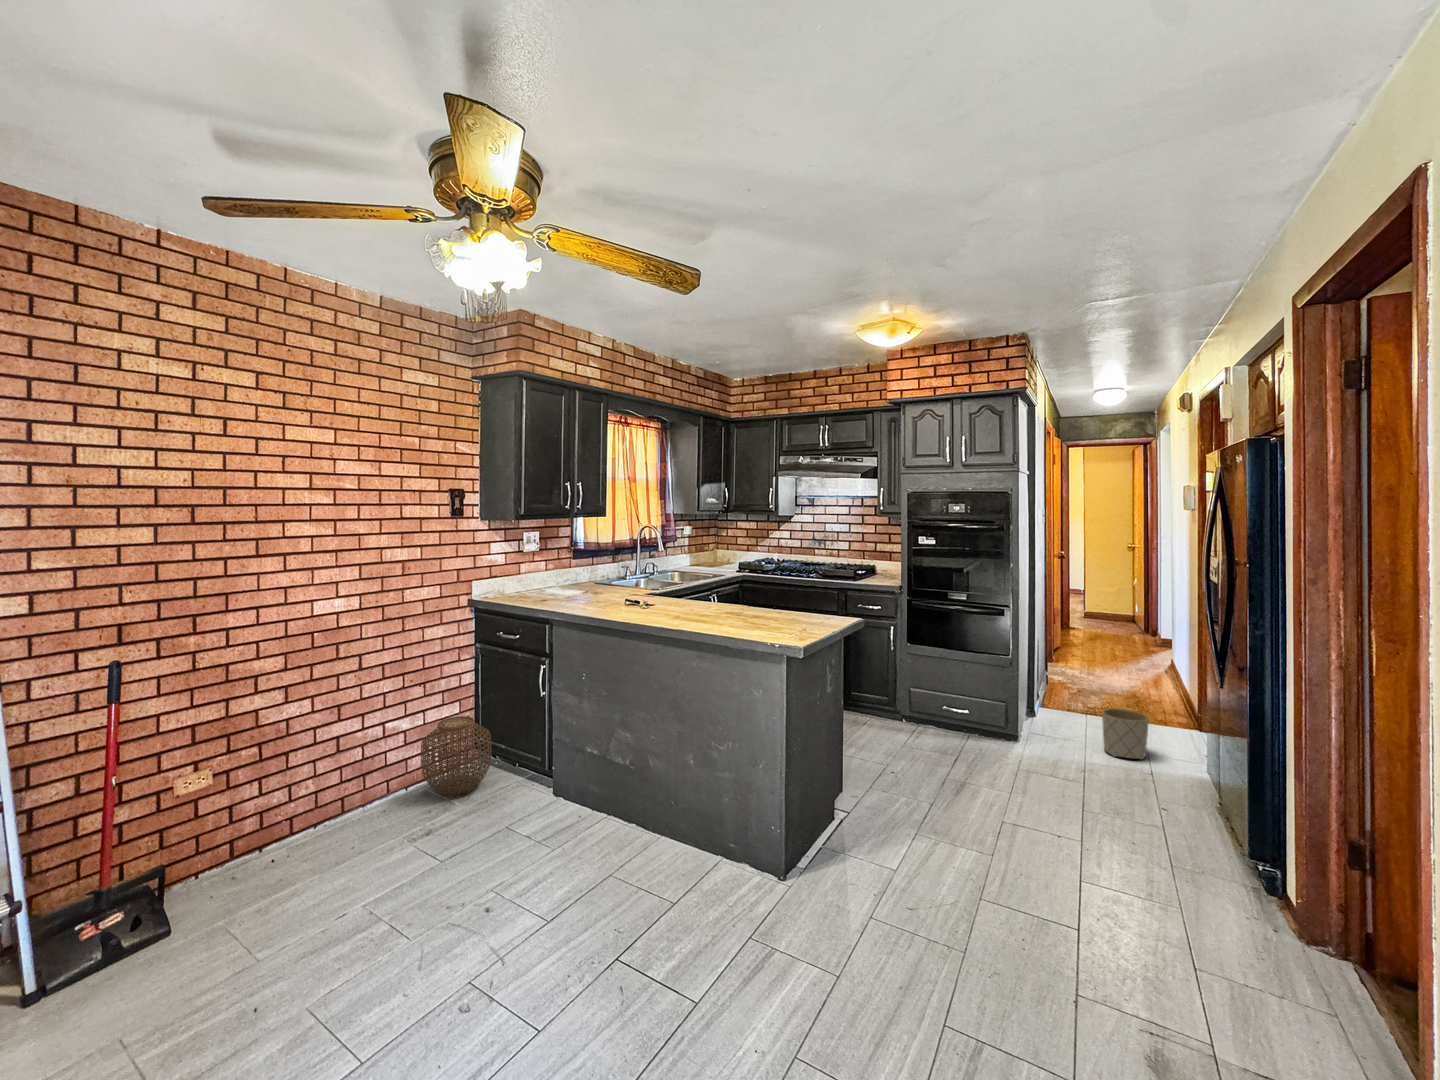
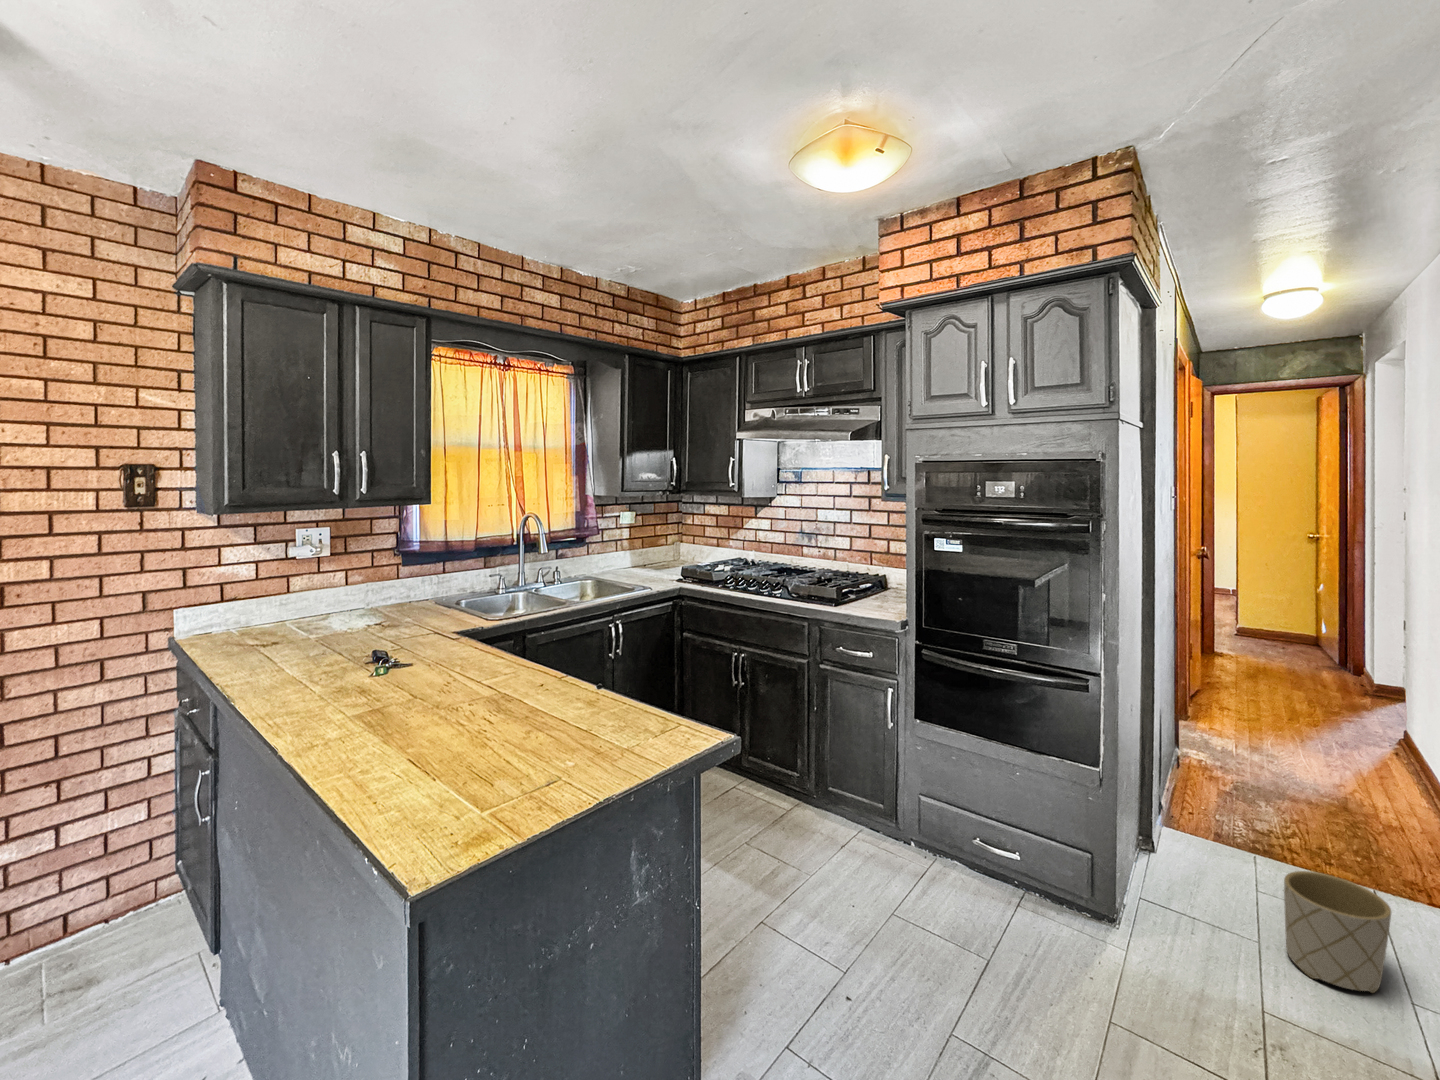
woven basket: present [421,716,492,796] -> none [23,841,174,983]

